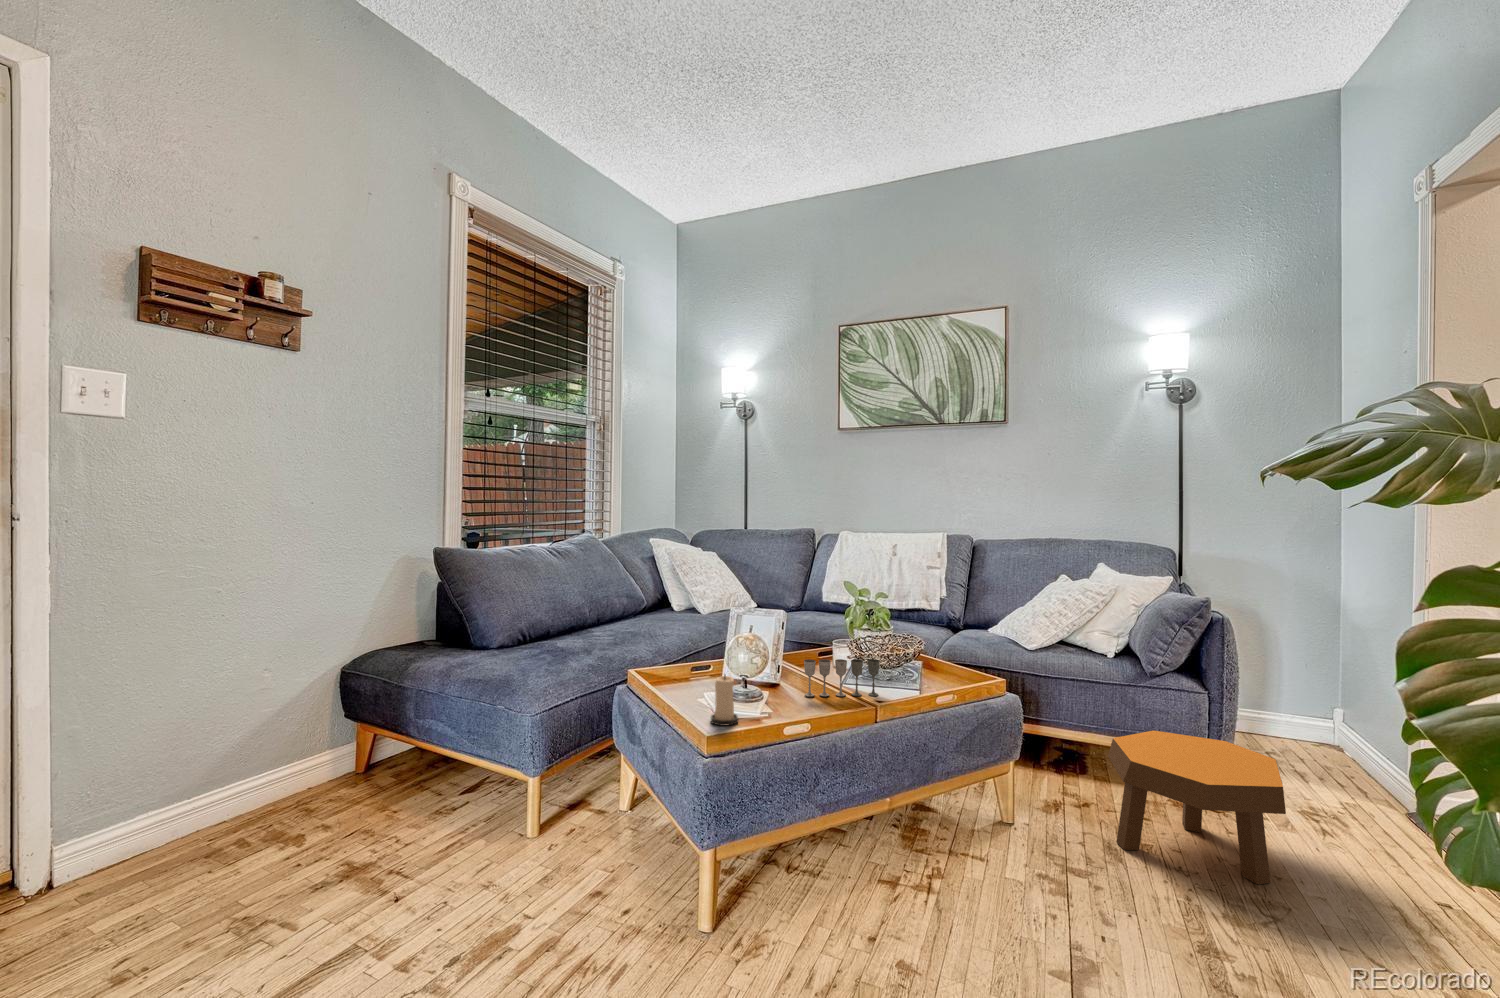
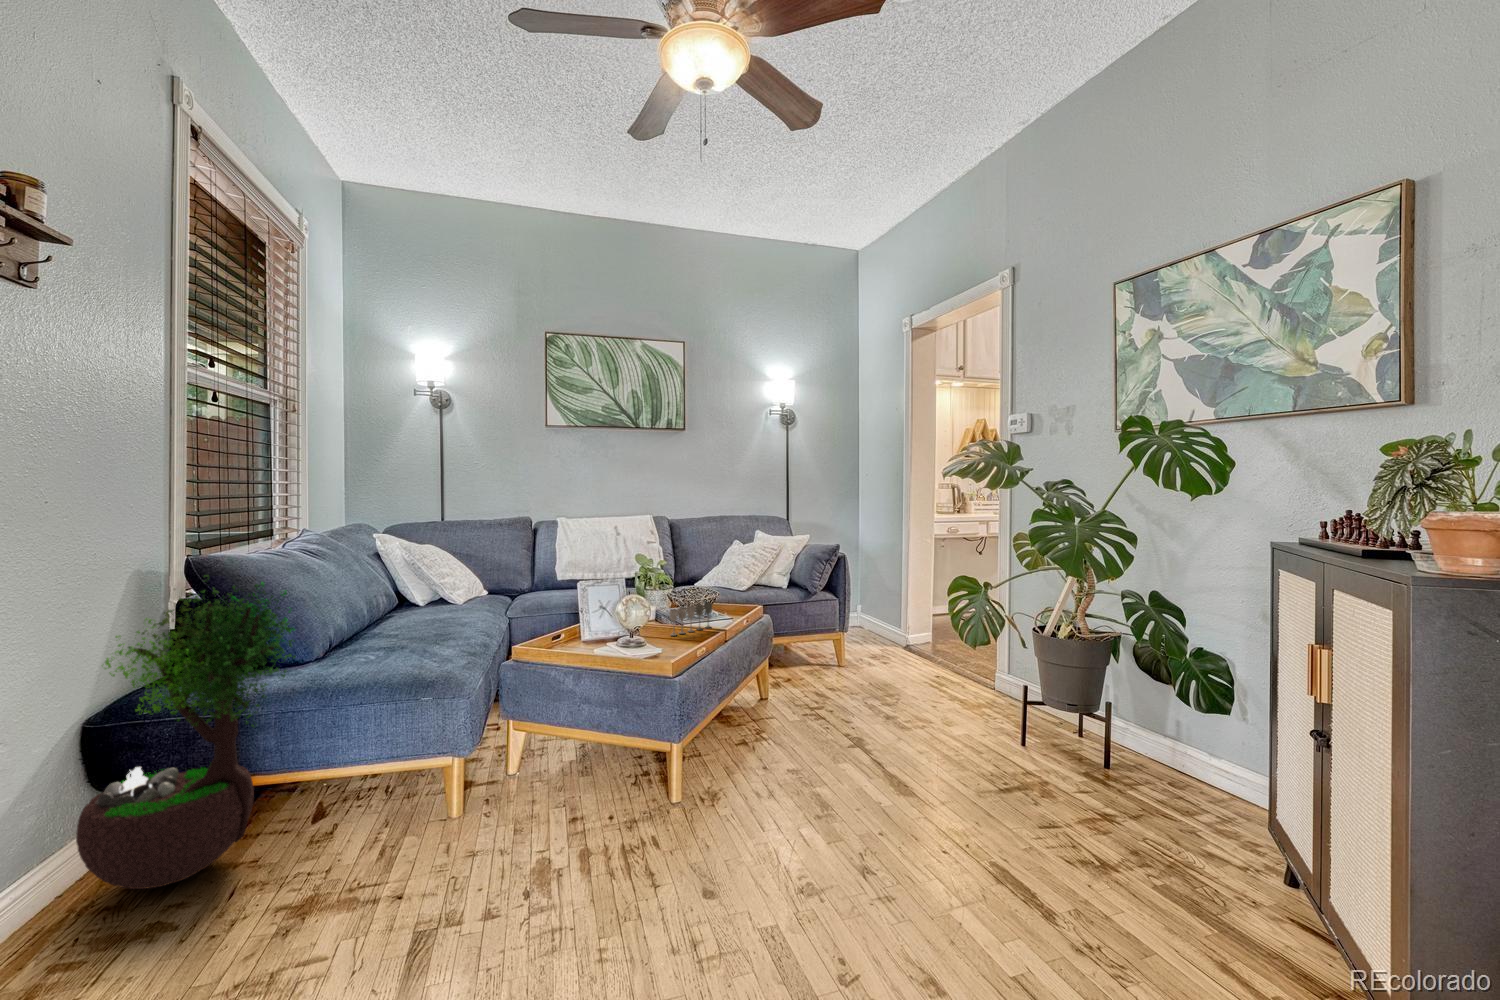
potted tree: none [271,562,440,818] -> present [76,575,296,889]
candle: present [711,675,738,726] -> none [645,623,665,660]
footstool: present [1108,731,1286,884] -> none [805,624,895,694]

